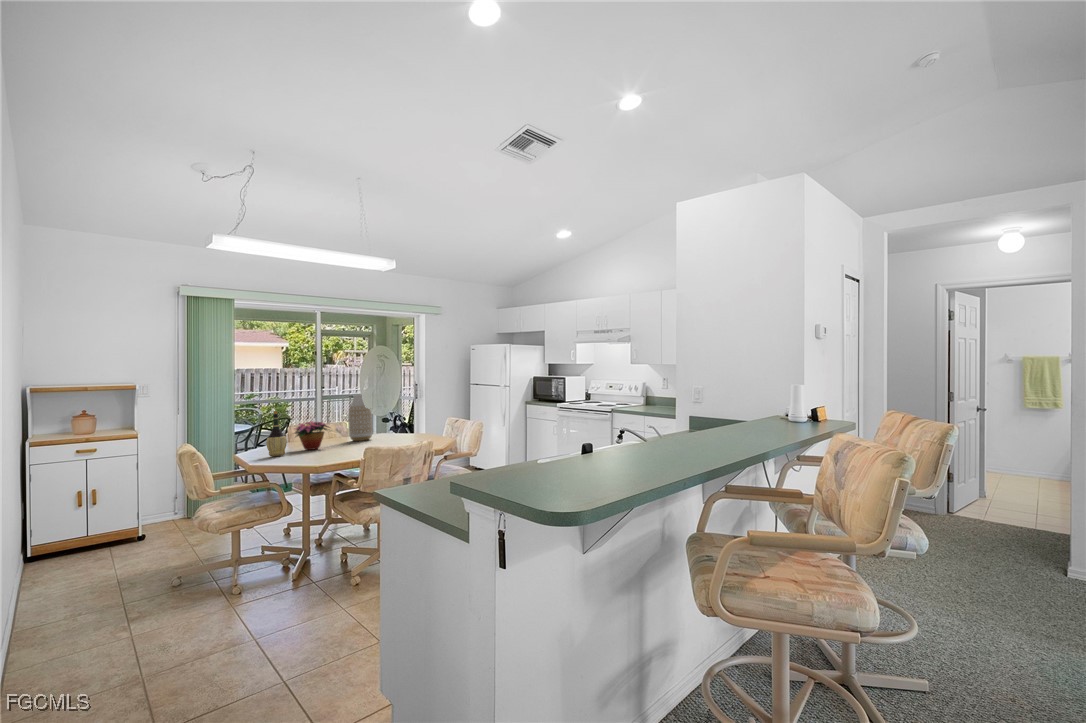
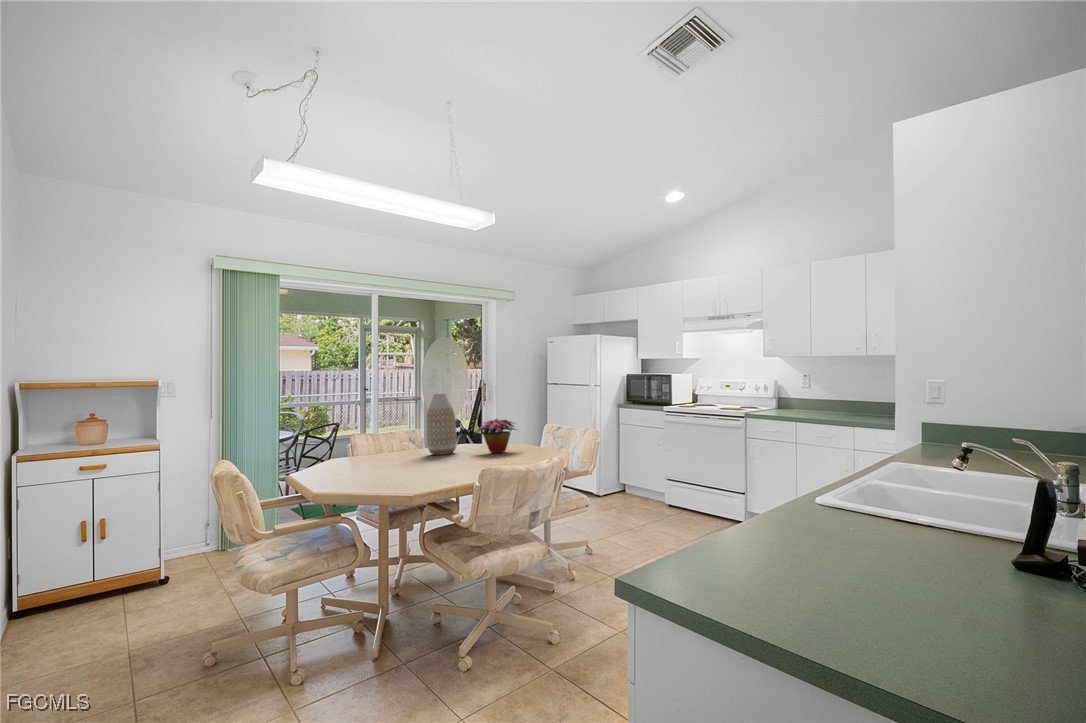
wine bottle: present [266,411,287,456] -> none [332,415,359,478]
flower arrangement: present [295,421,330,450] -> present [476,419,516,453]

